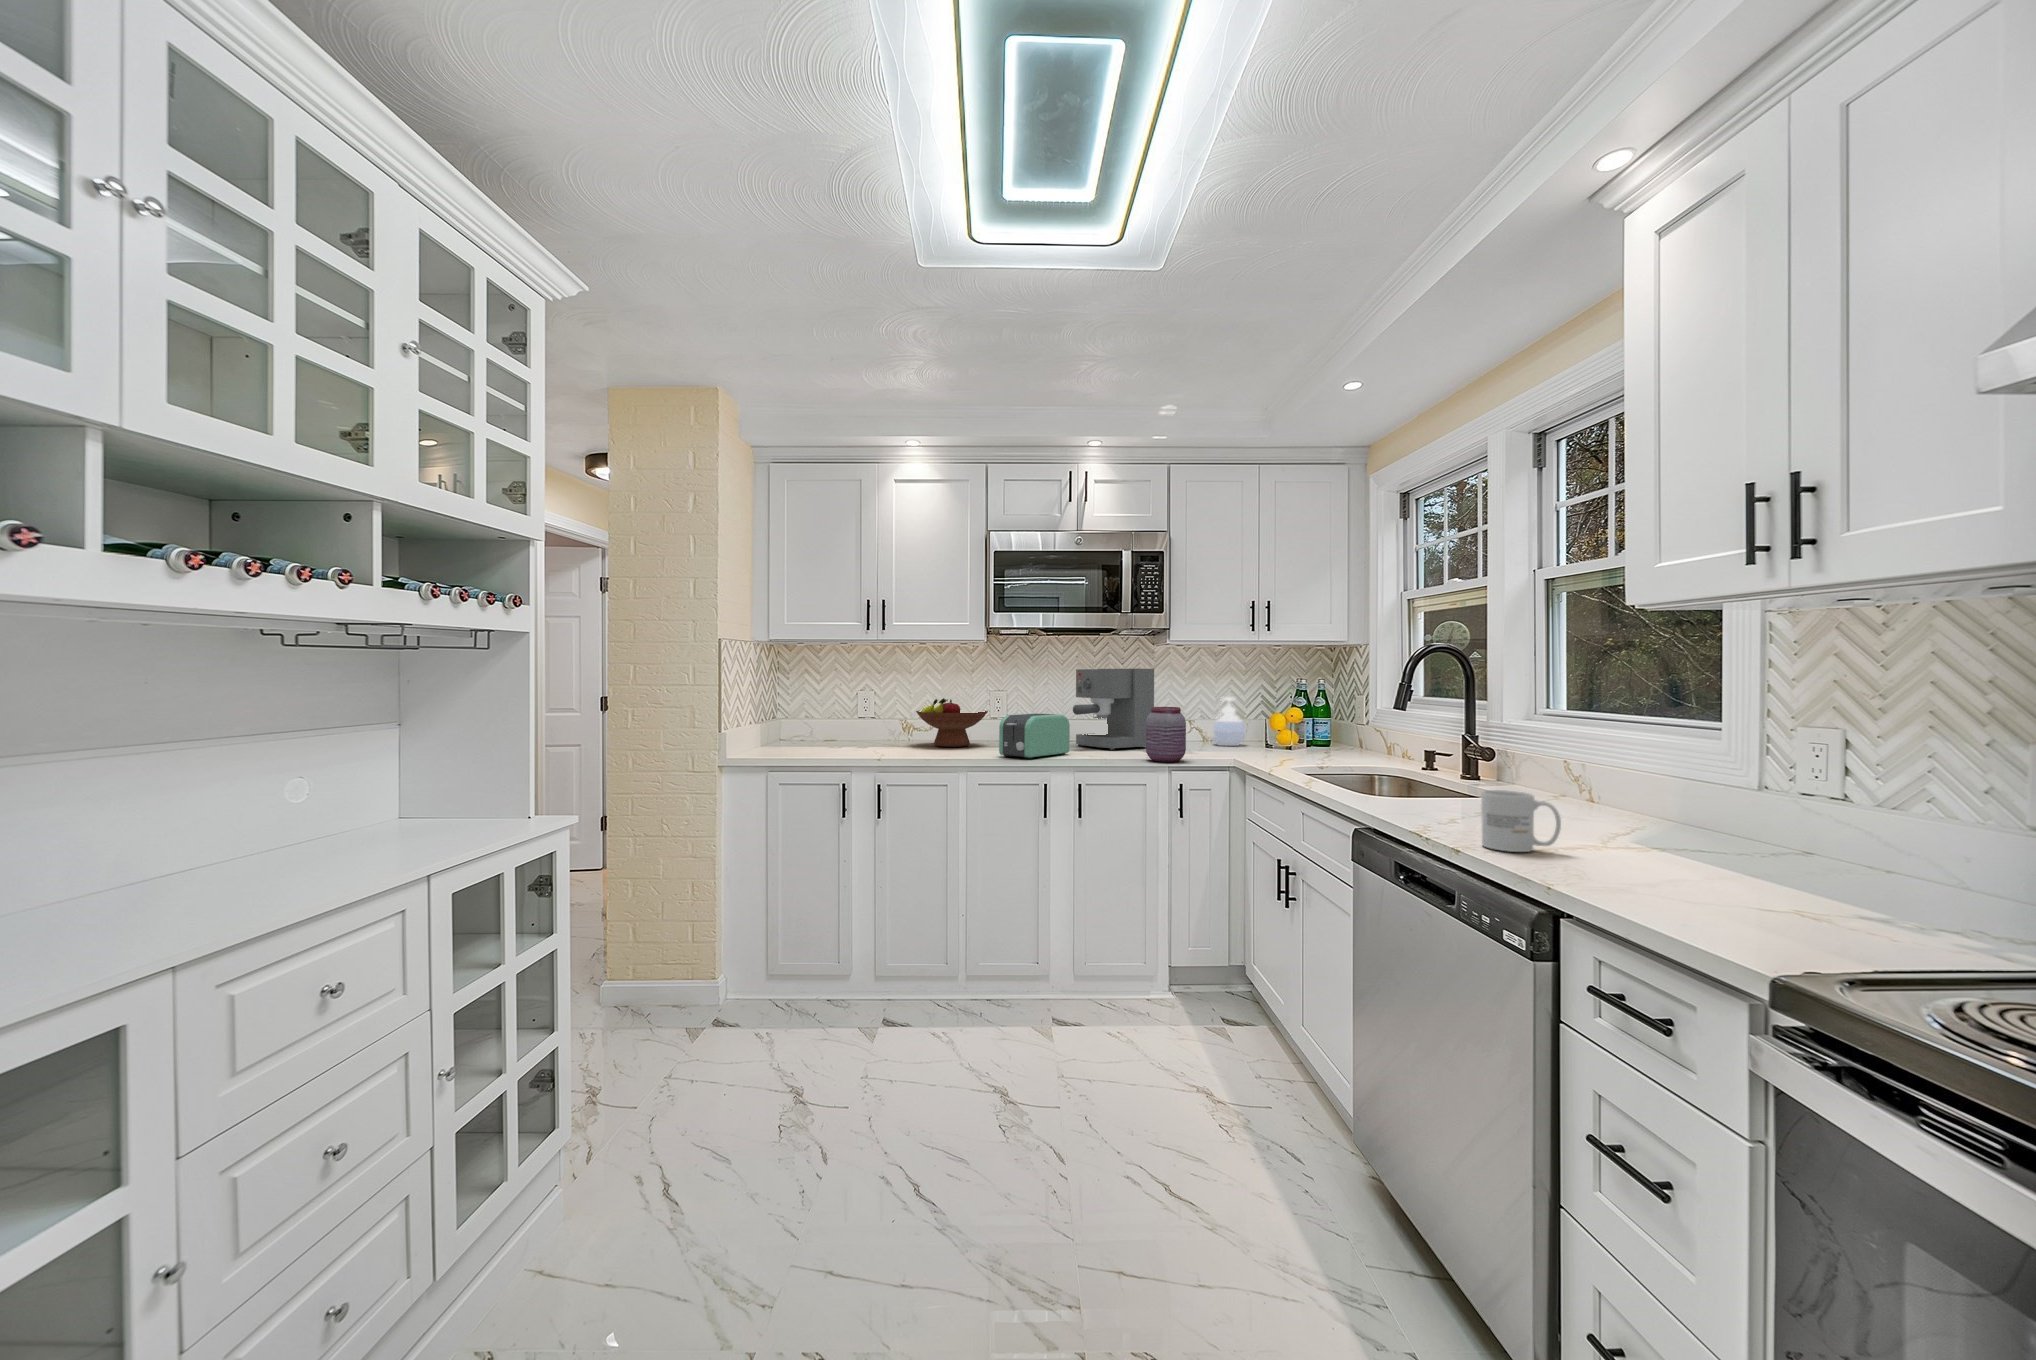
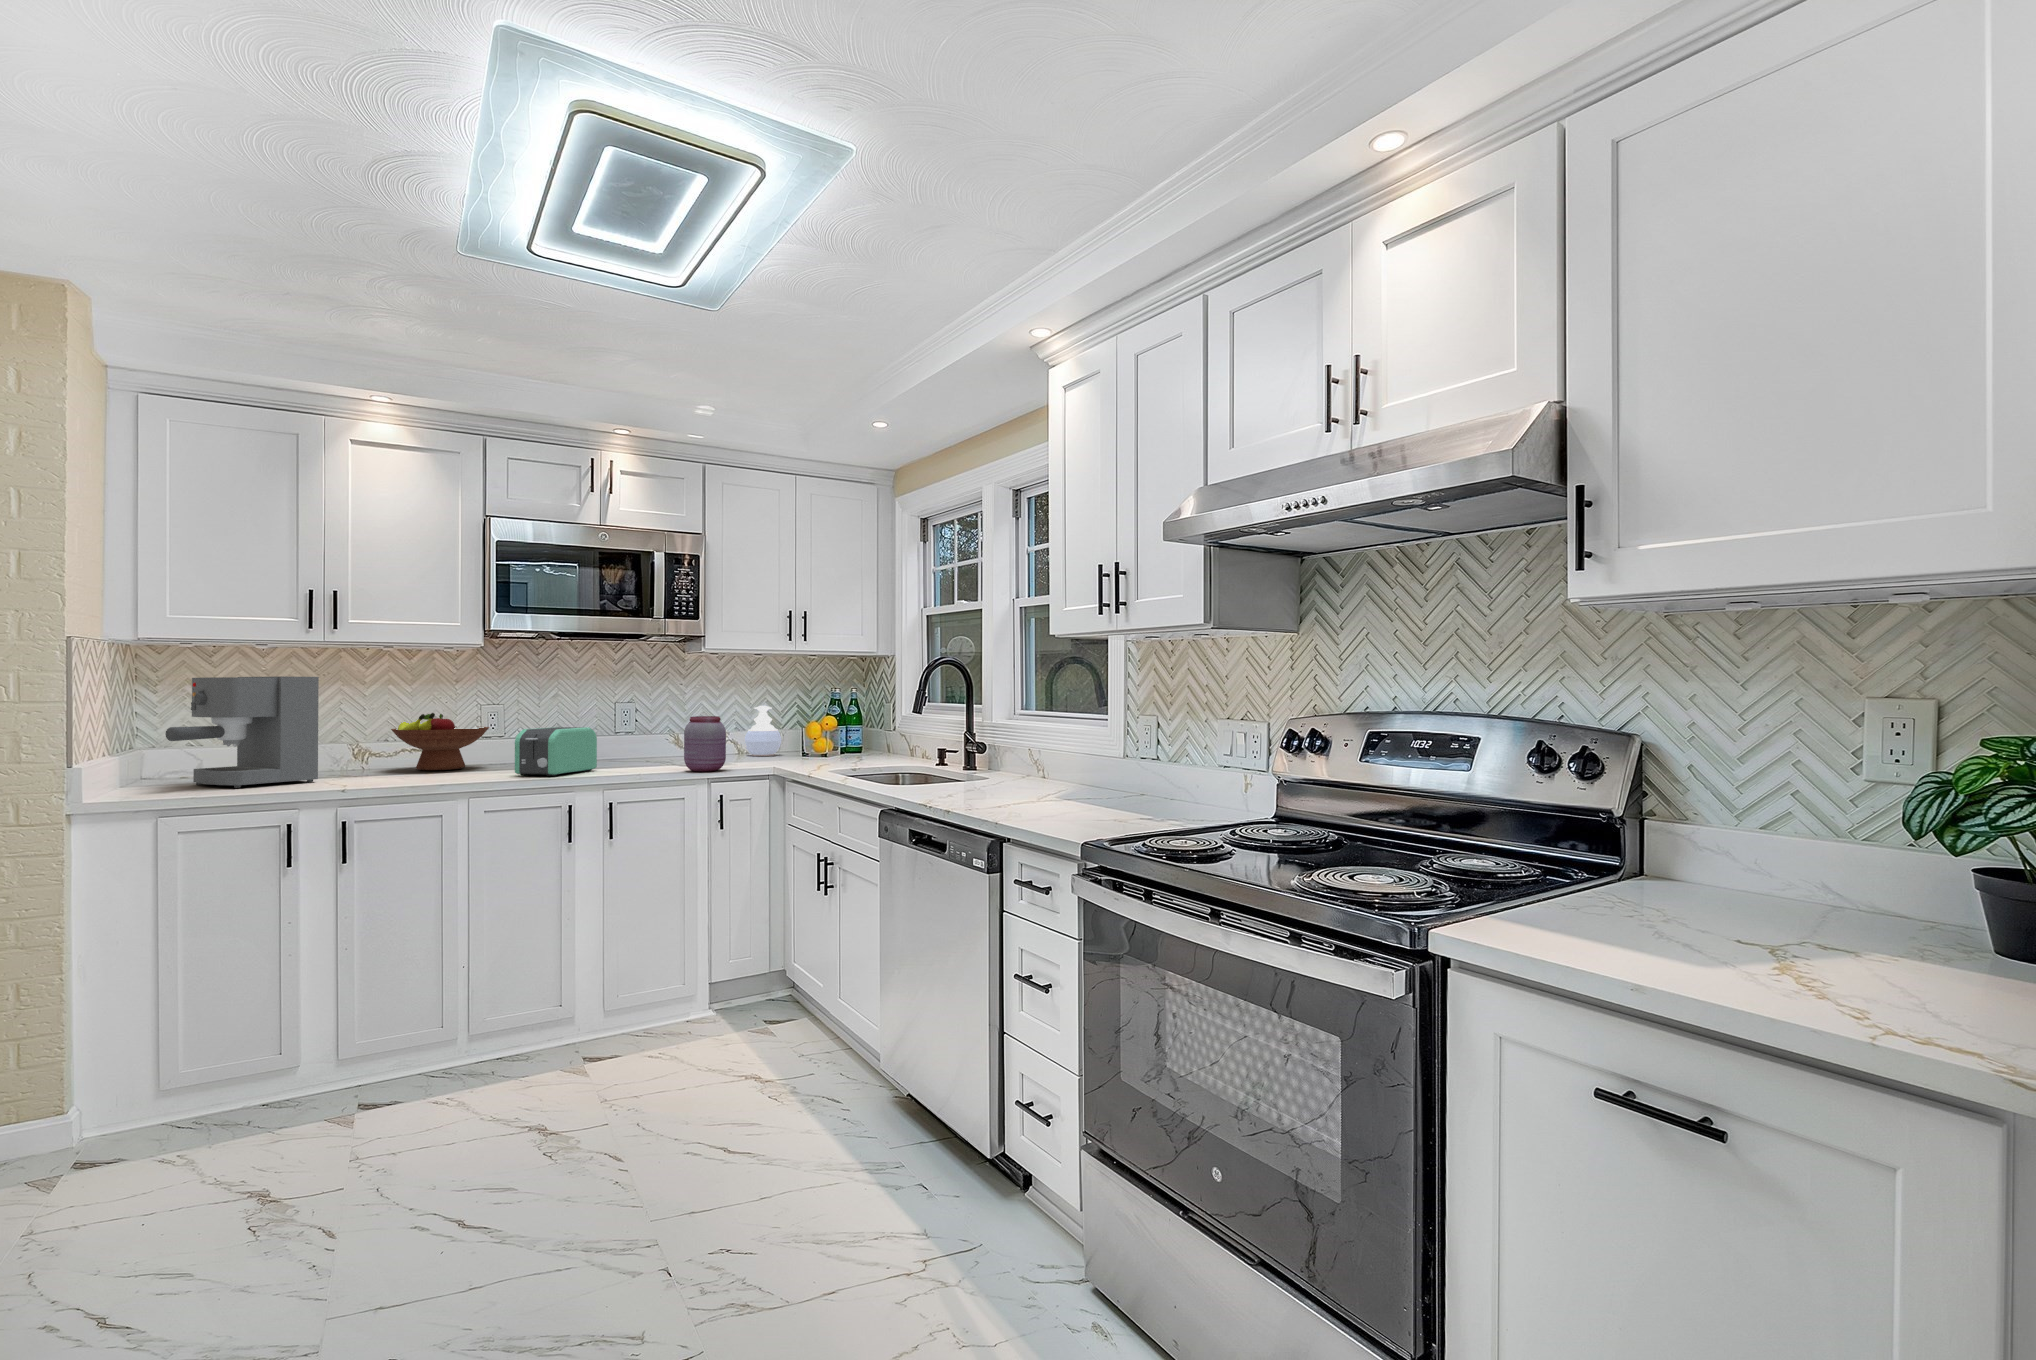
coffee maker: present [1073,669,1154,750] -> present [165,676,319,788]
mug: present [1481,790,1561,852] -> none [963,766,1011,808]

